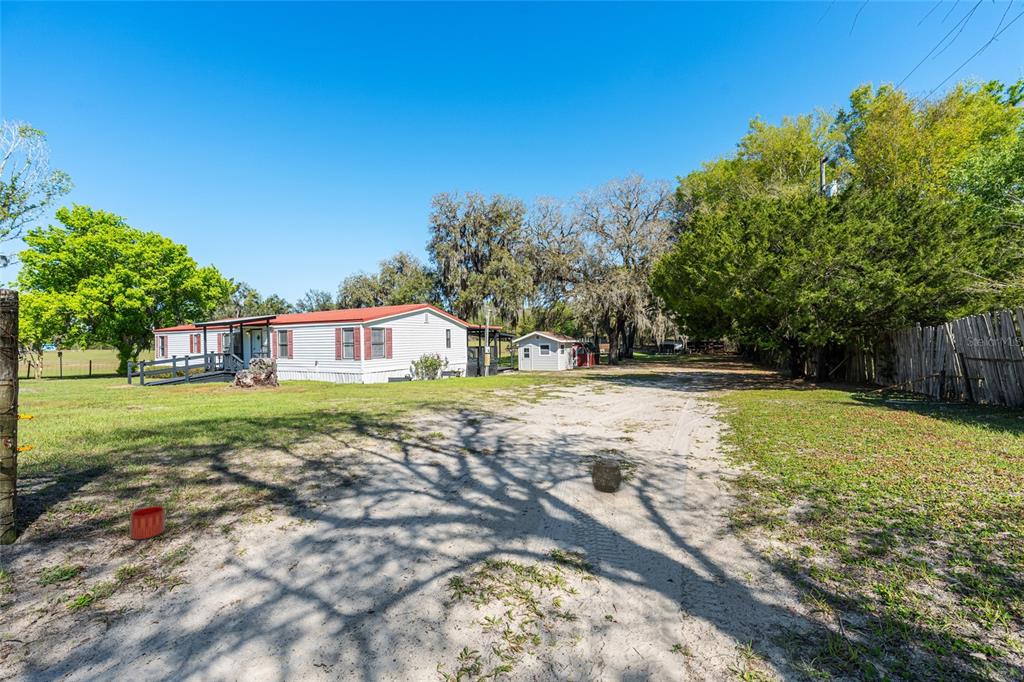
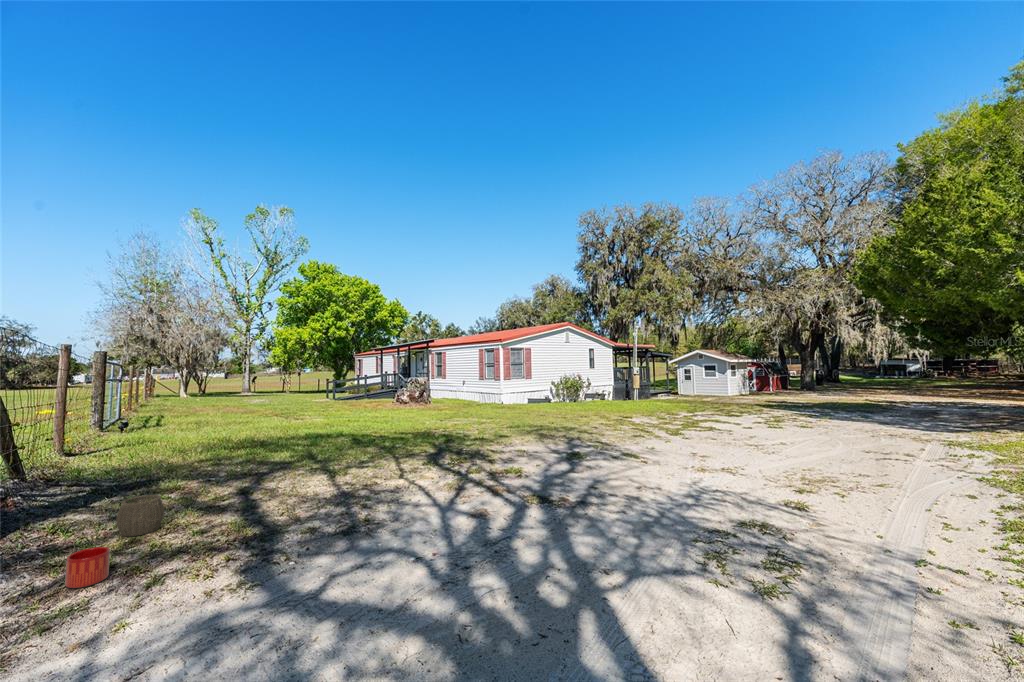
woven basket: present [591,460,622,492] -> present [116,495,164,536]

